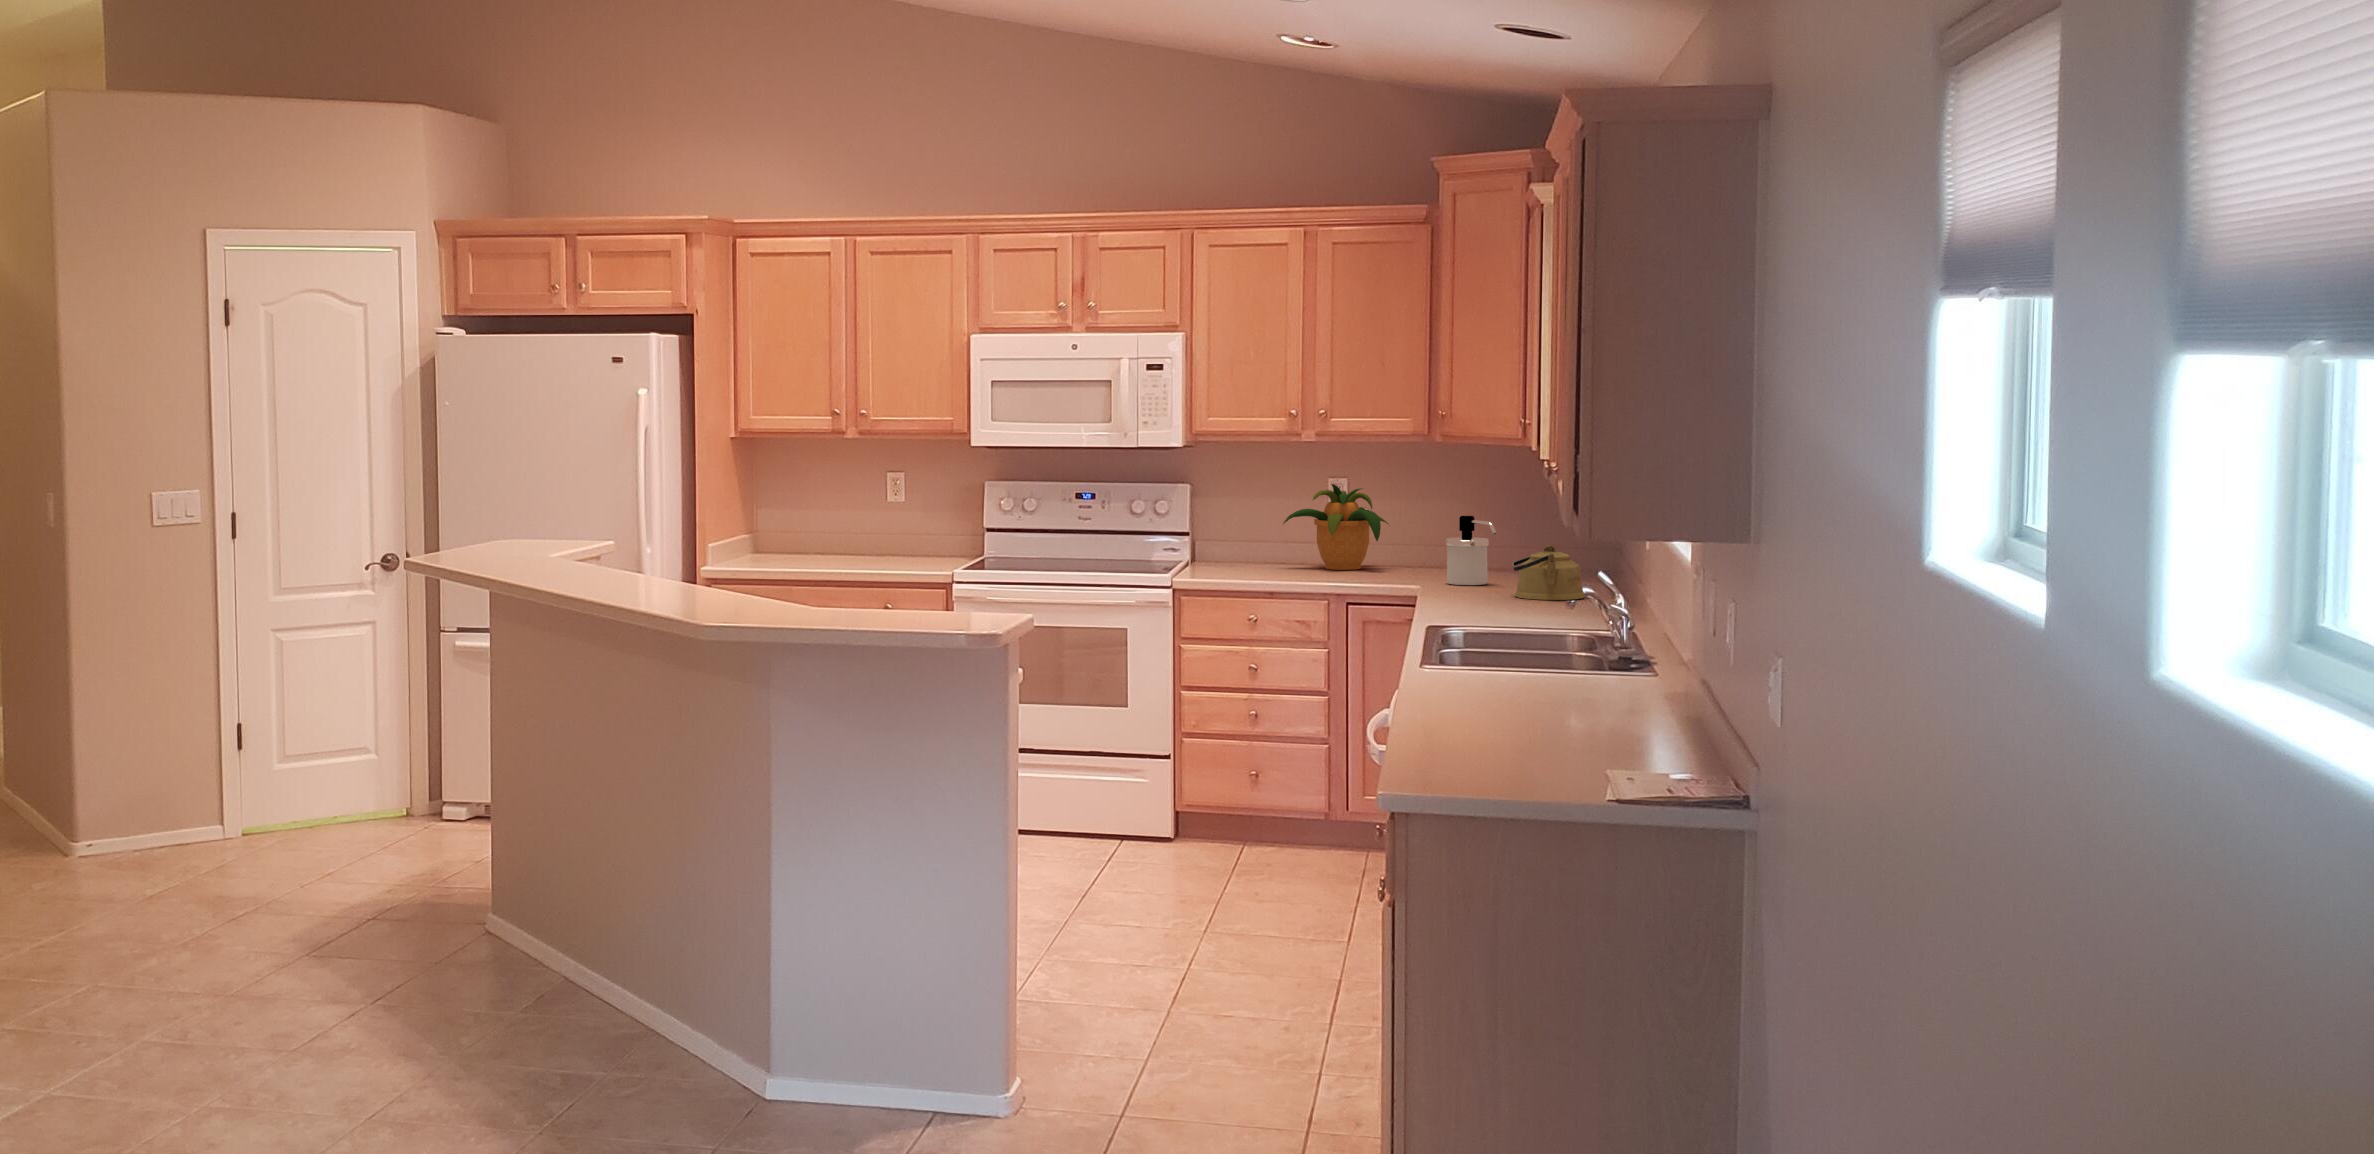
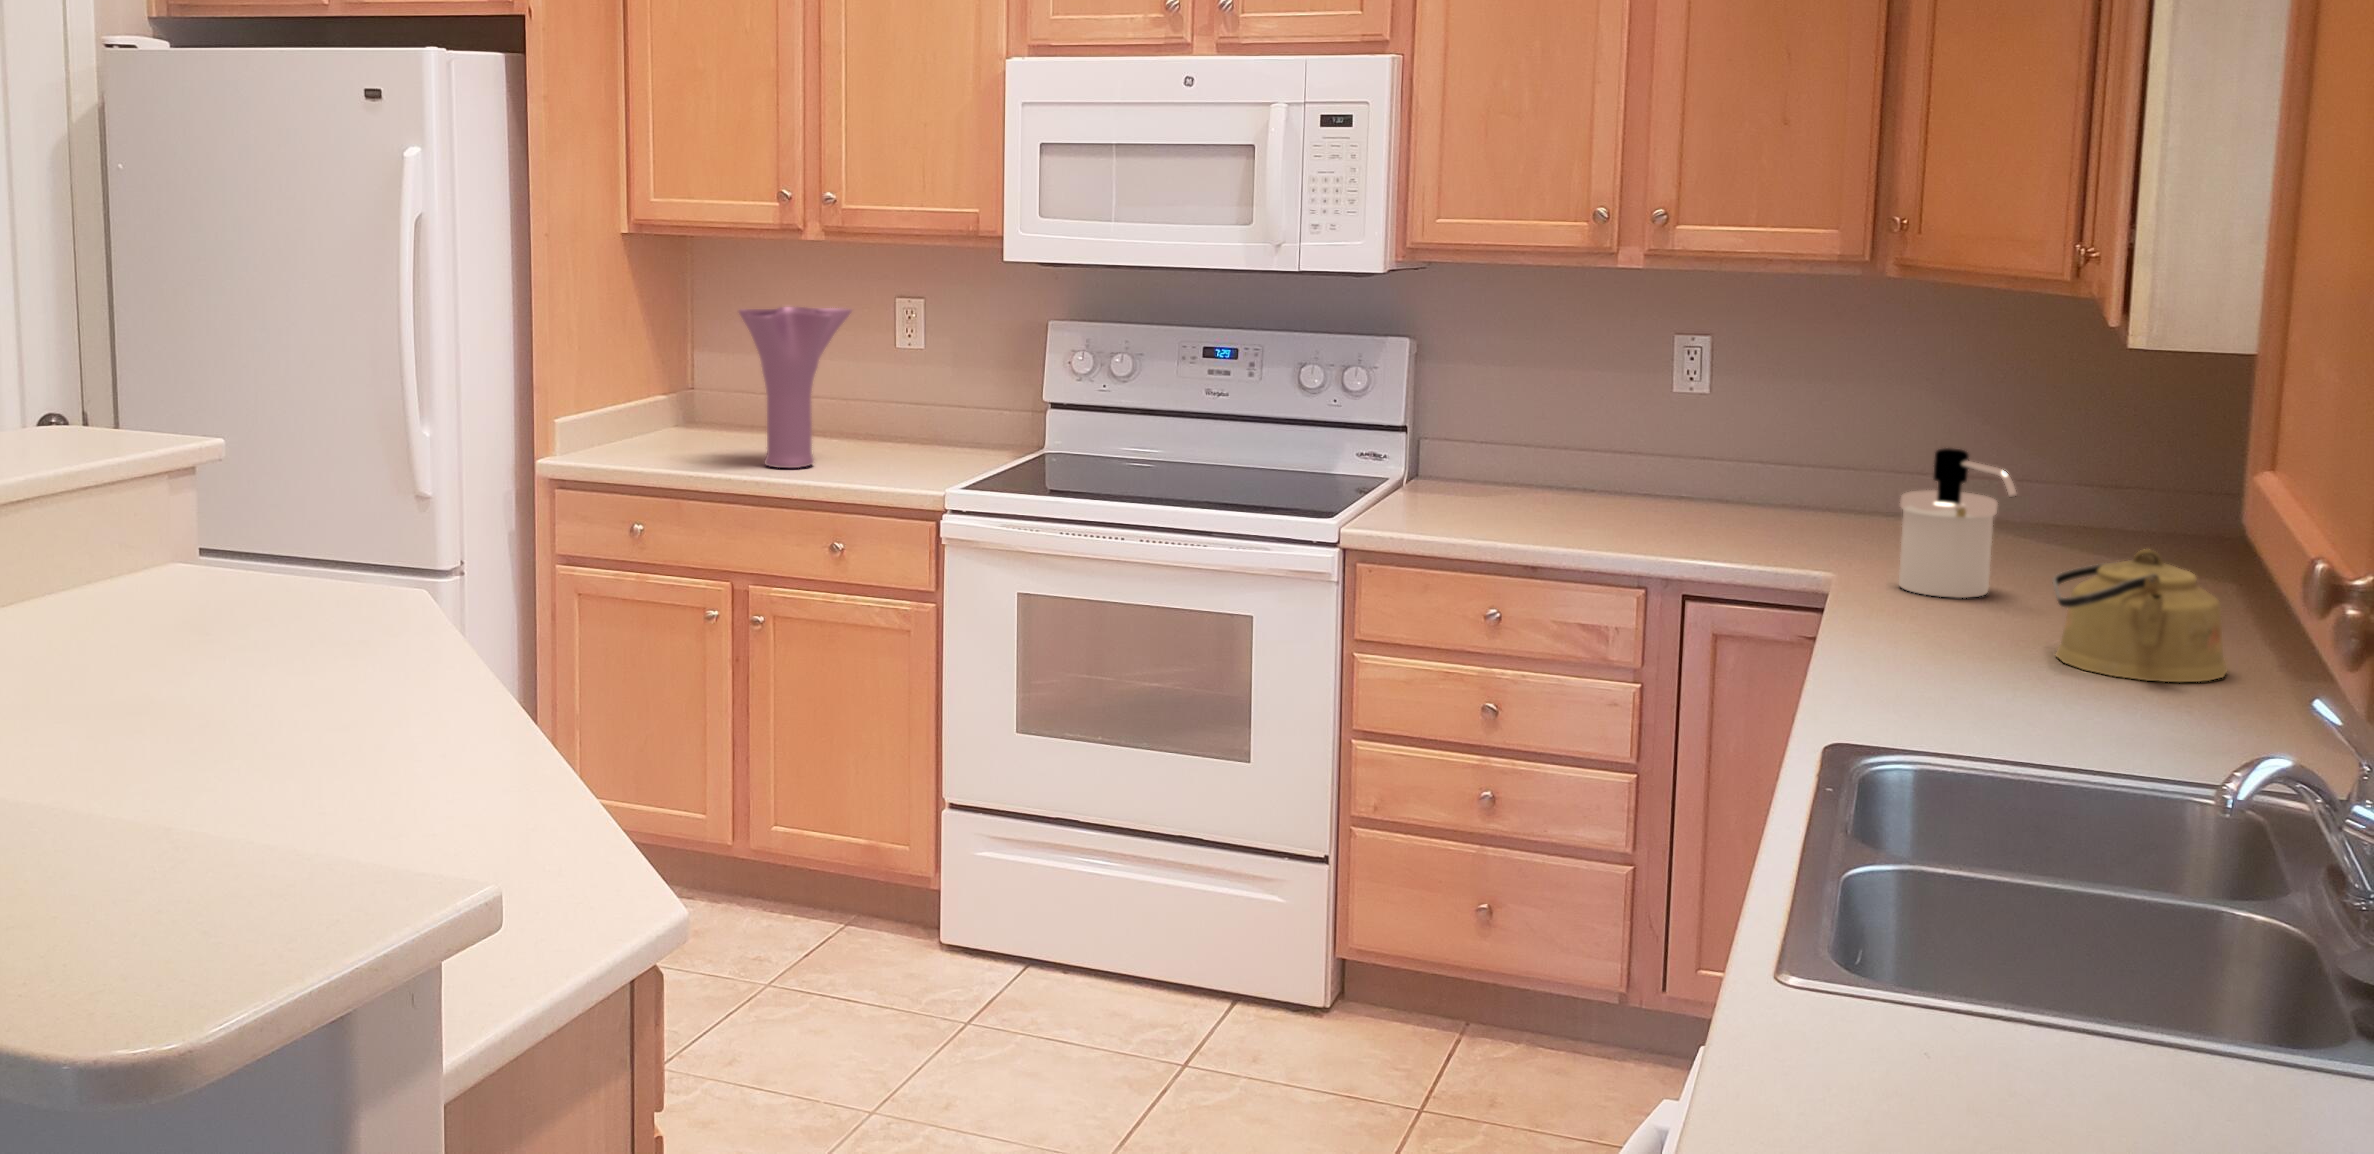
vase: none [817,477,882,567] -> present [739,307,852,468]
potted plant: present [1283,484,1388,570] -> none [1574,353,1793,520]

